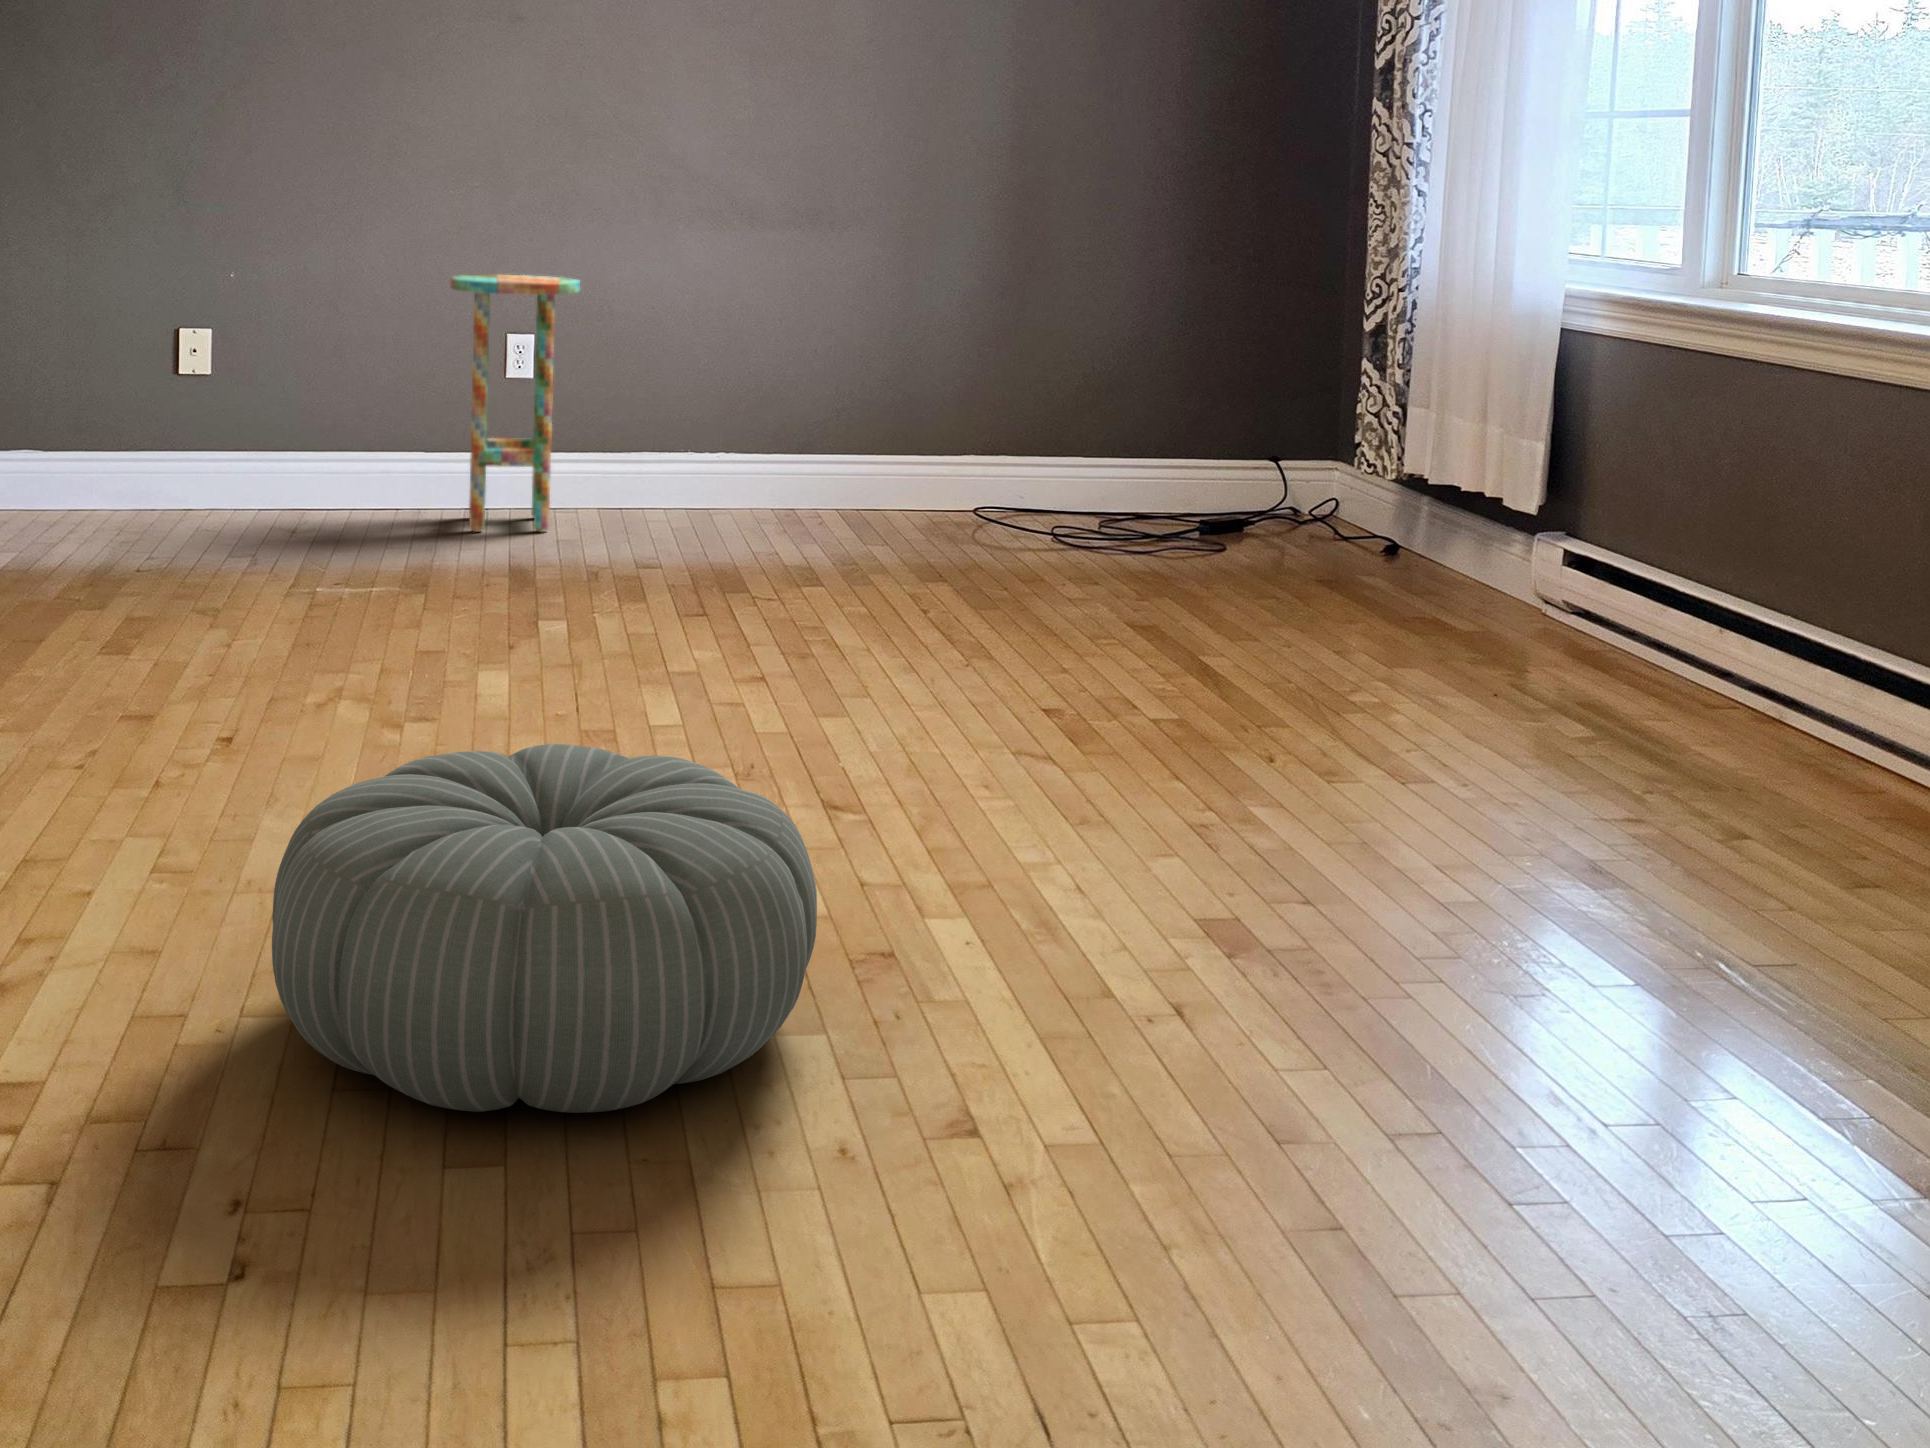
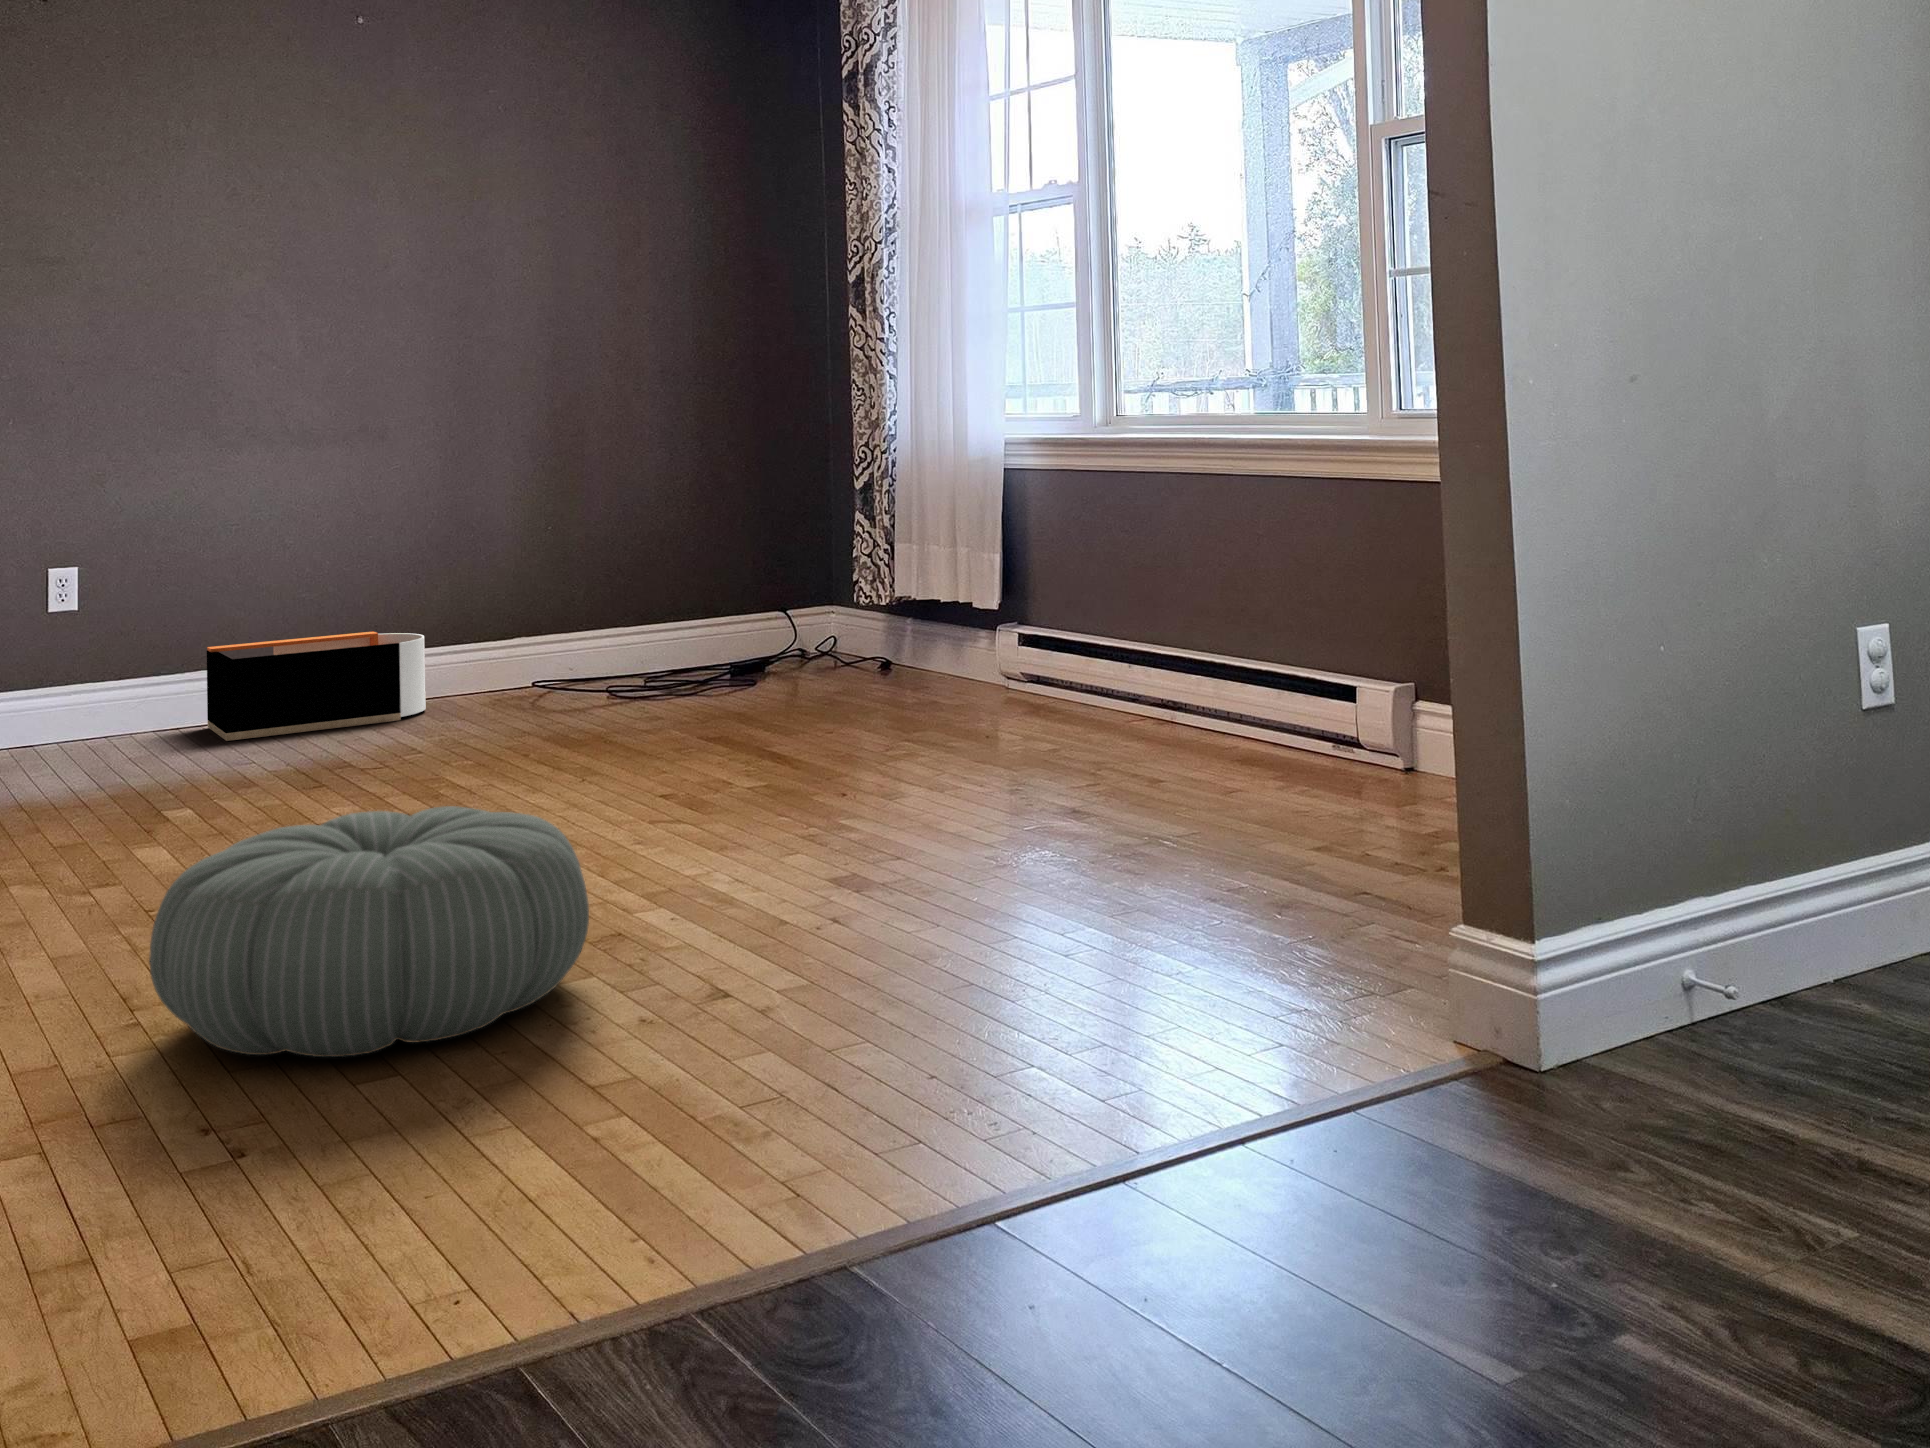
side table: present [450,275,580,532] -> none [16,508,154,760]
storage bin: none [629,431,847,538] -> present [207,632,426,741]

